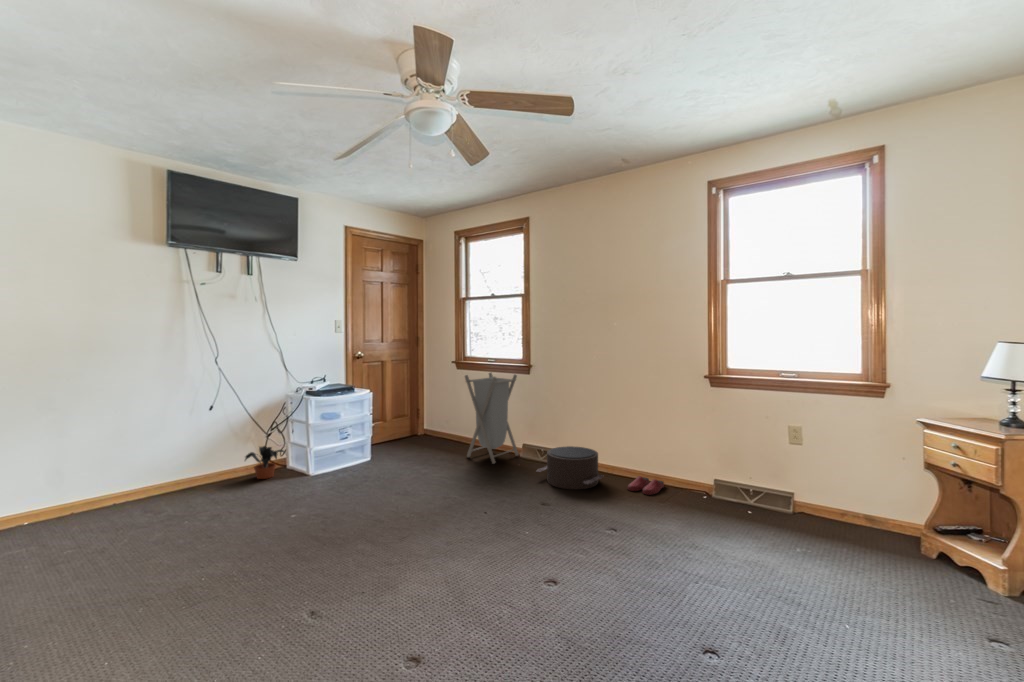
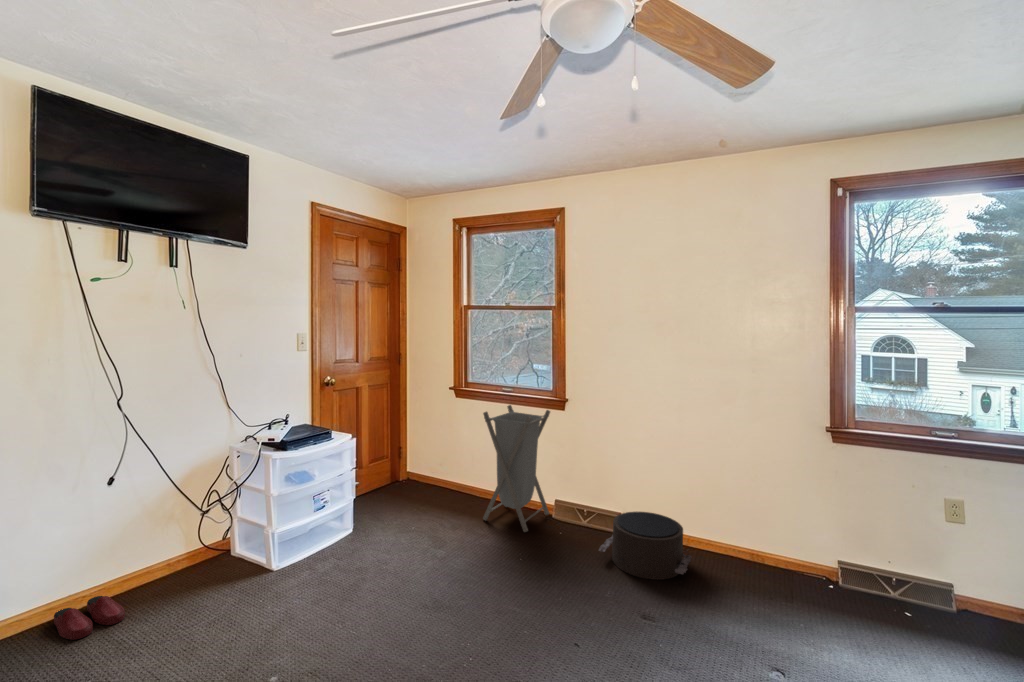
potted plant: present [245,446,285,479] -> none [163,527,233,583]
slippers: present [627,476,664,495] -> present [54,596,125,640]

